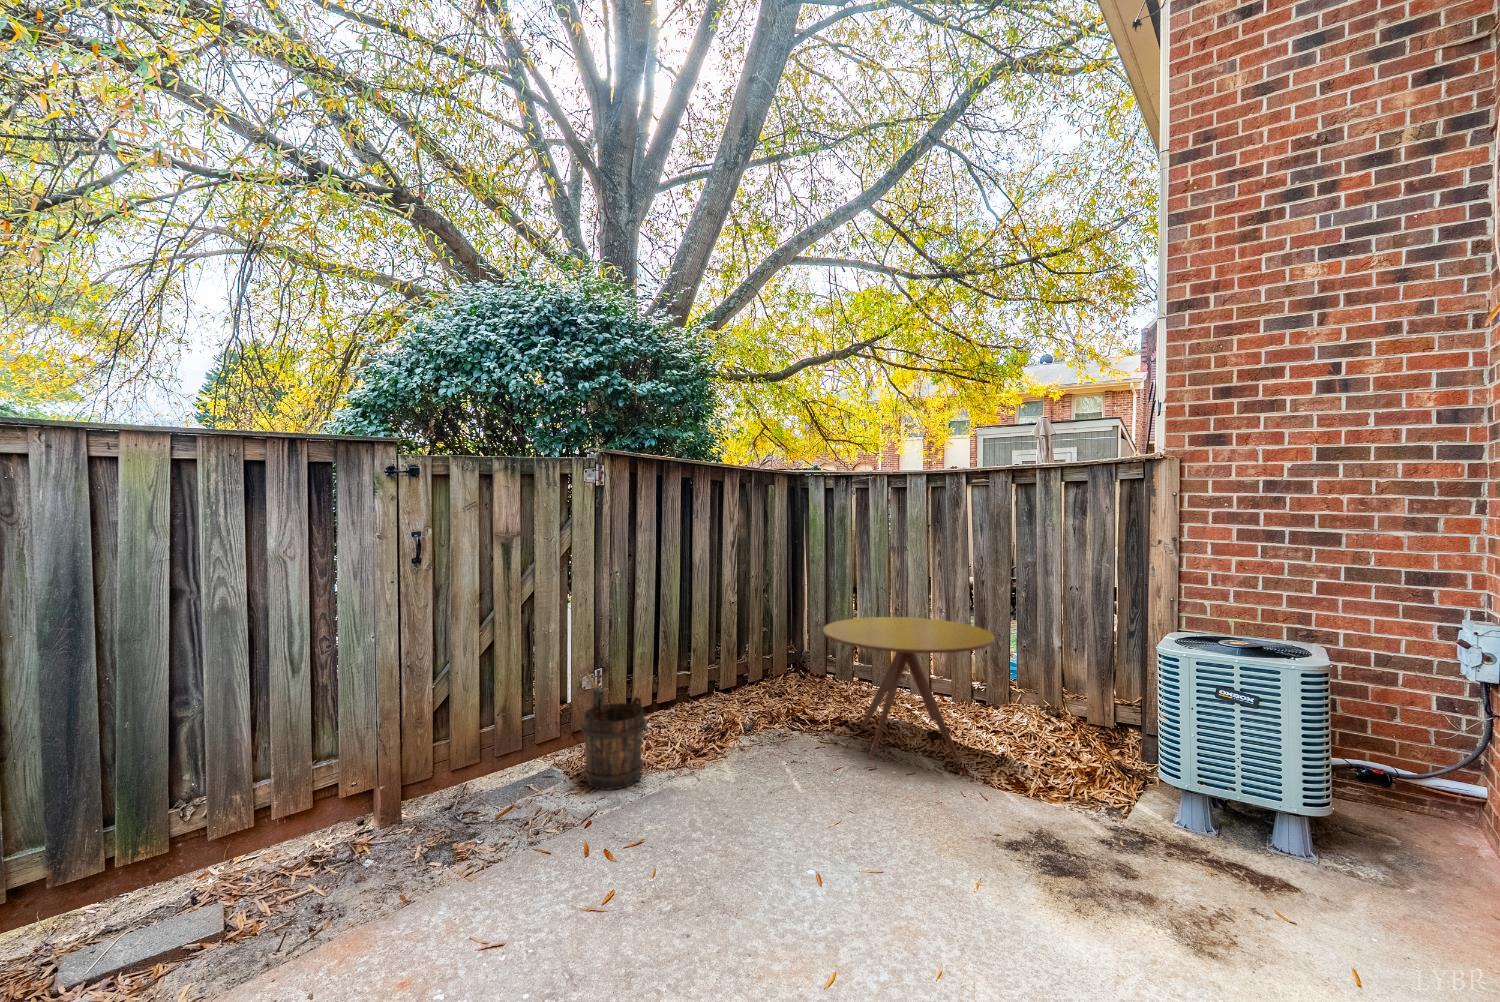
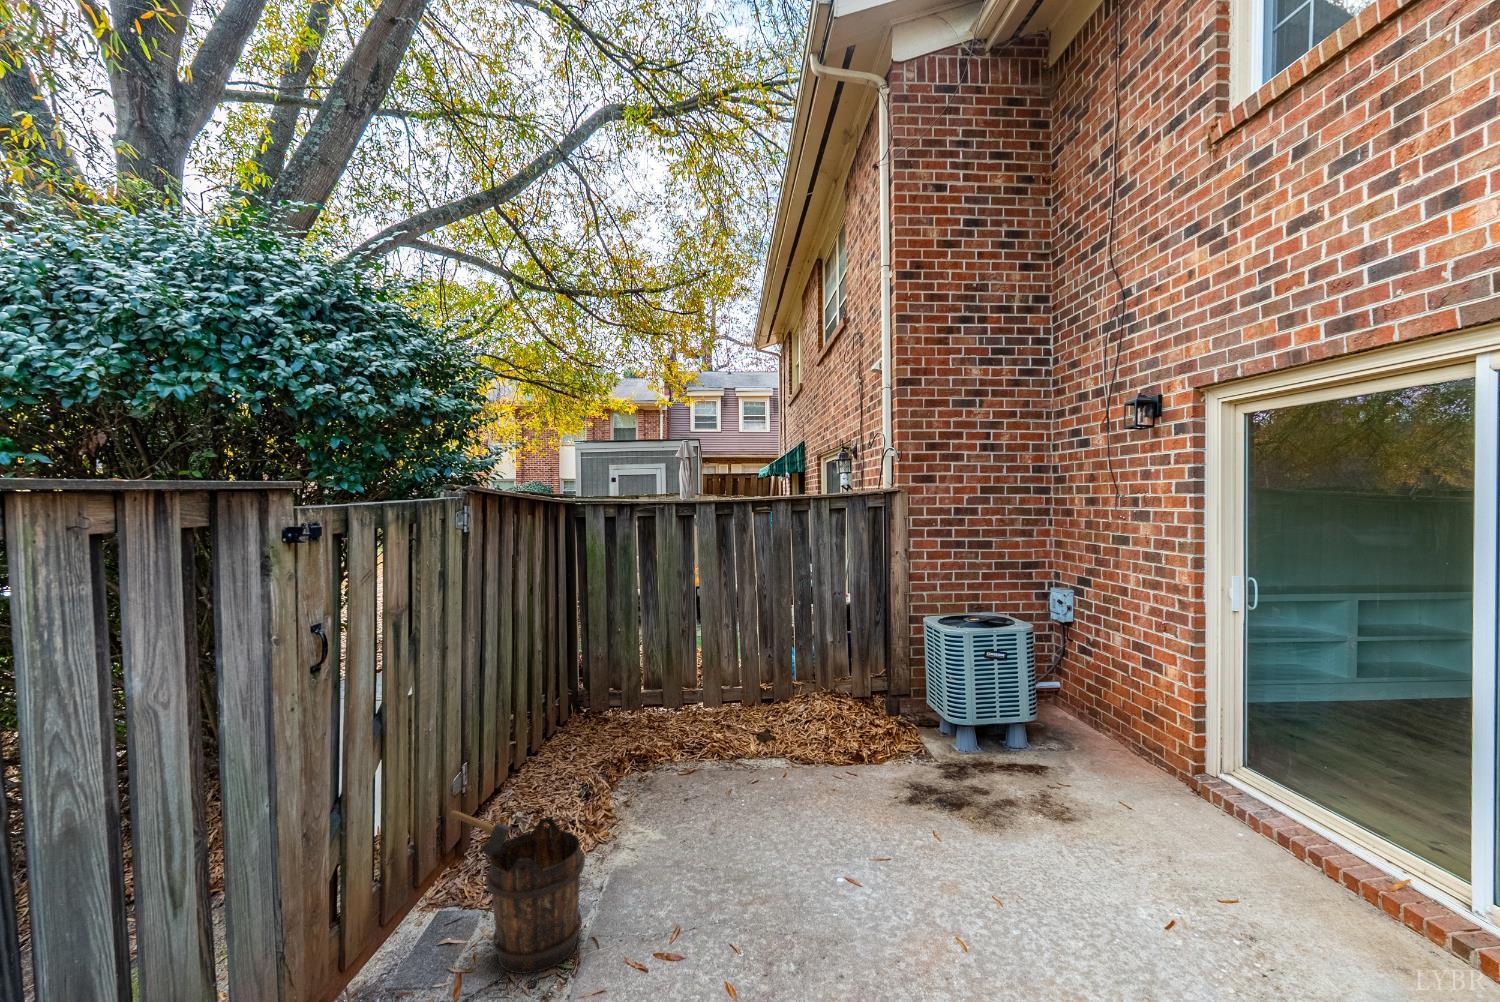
round table: present [823,617,995,761] -> none [656,641,822,795]

